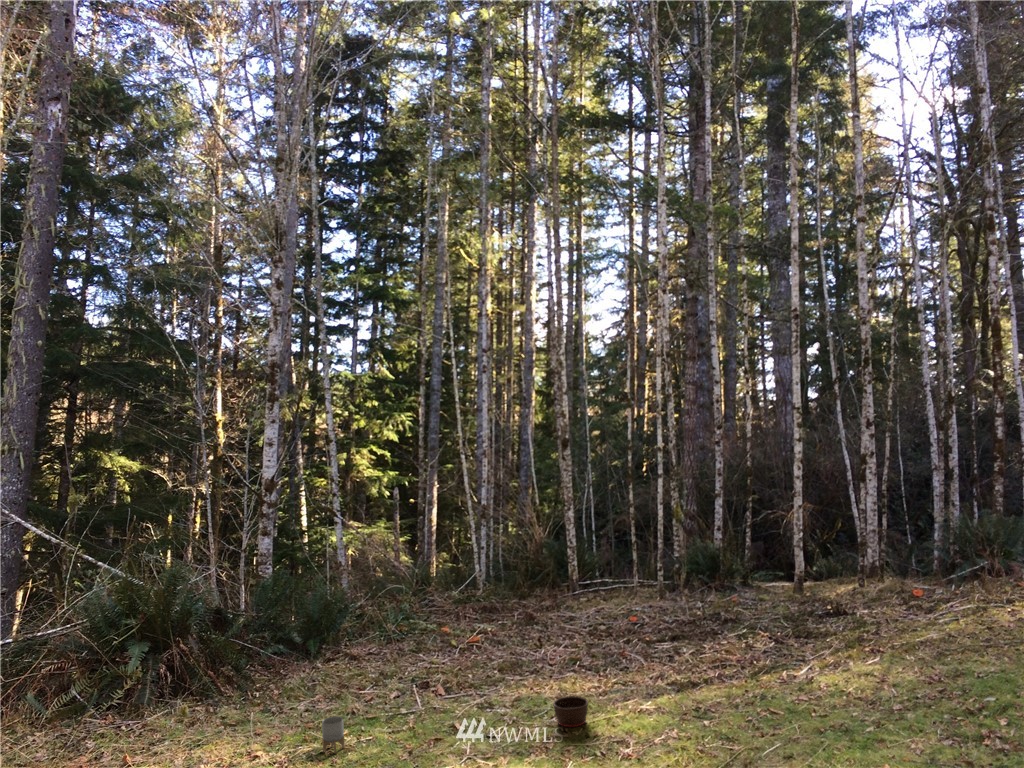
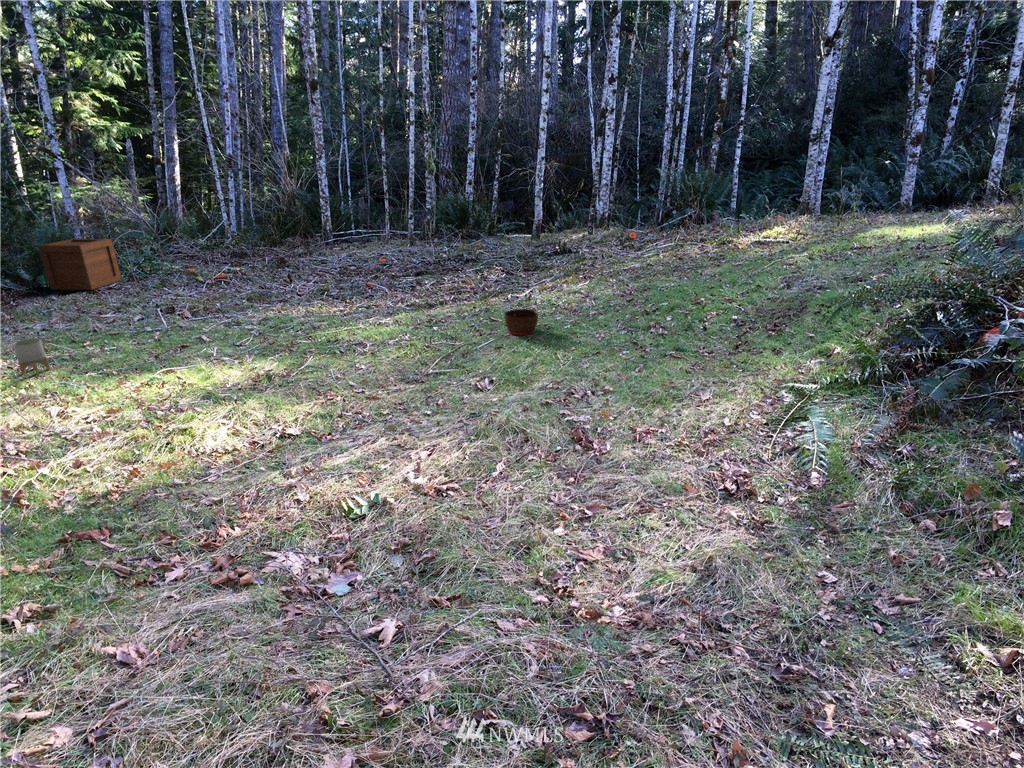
wooden crate: none [328,597,387,649] -> present [38,239,121,290]
basket: present [553,696,588,727] -> present [504,309,539,335]

